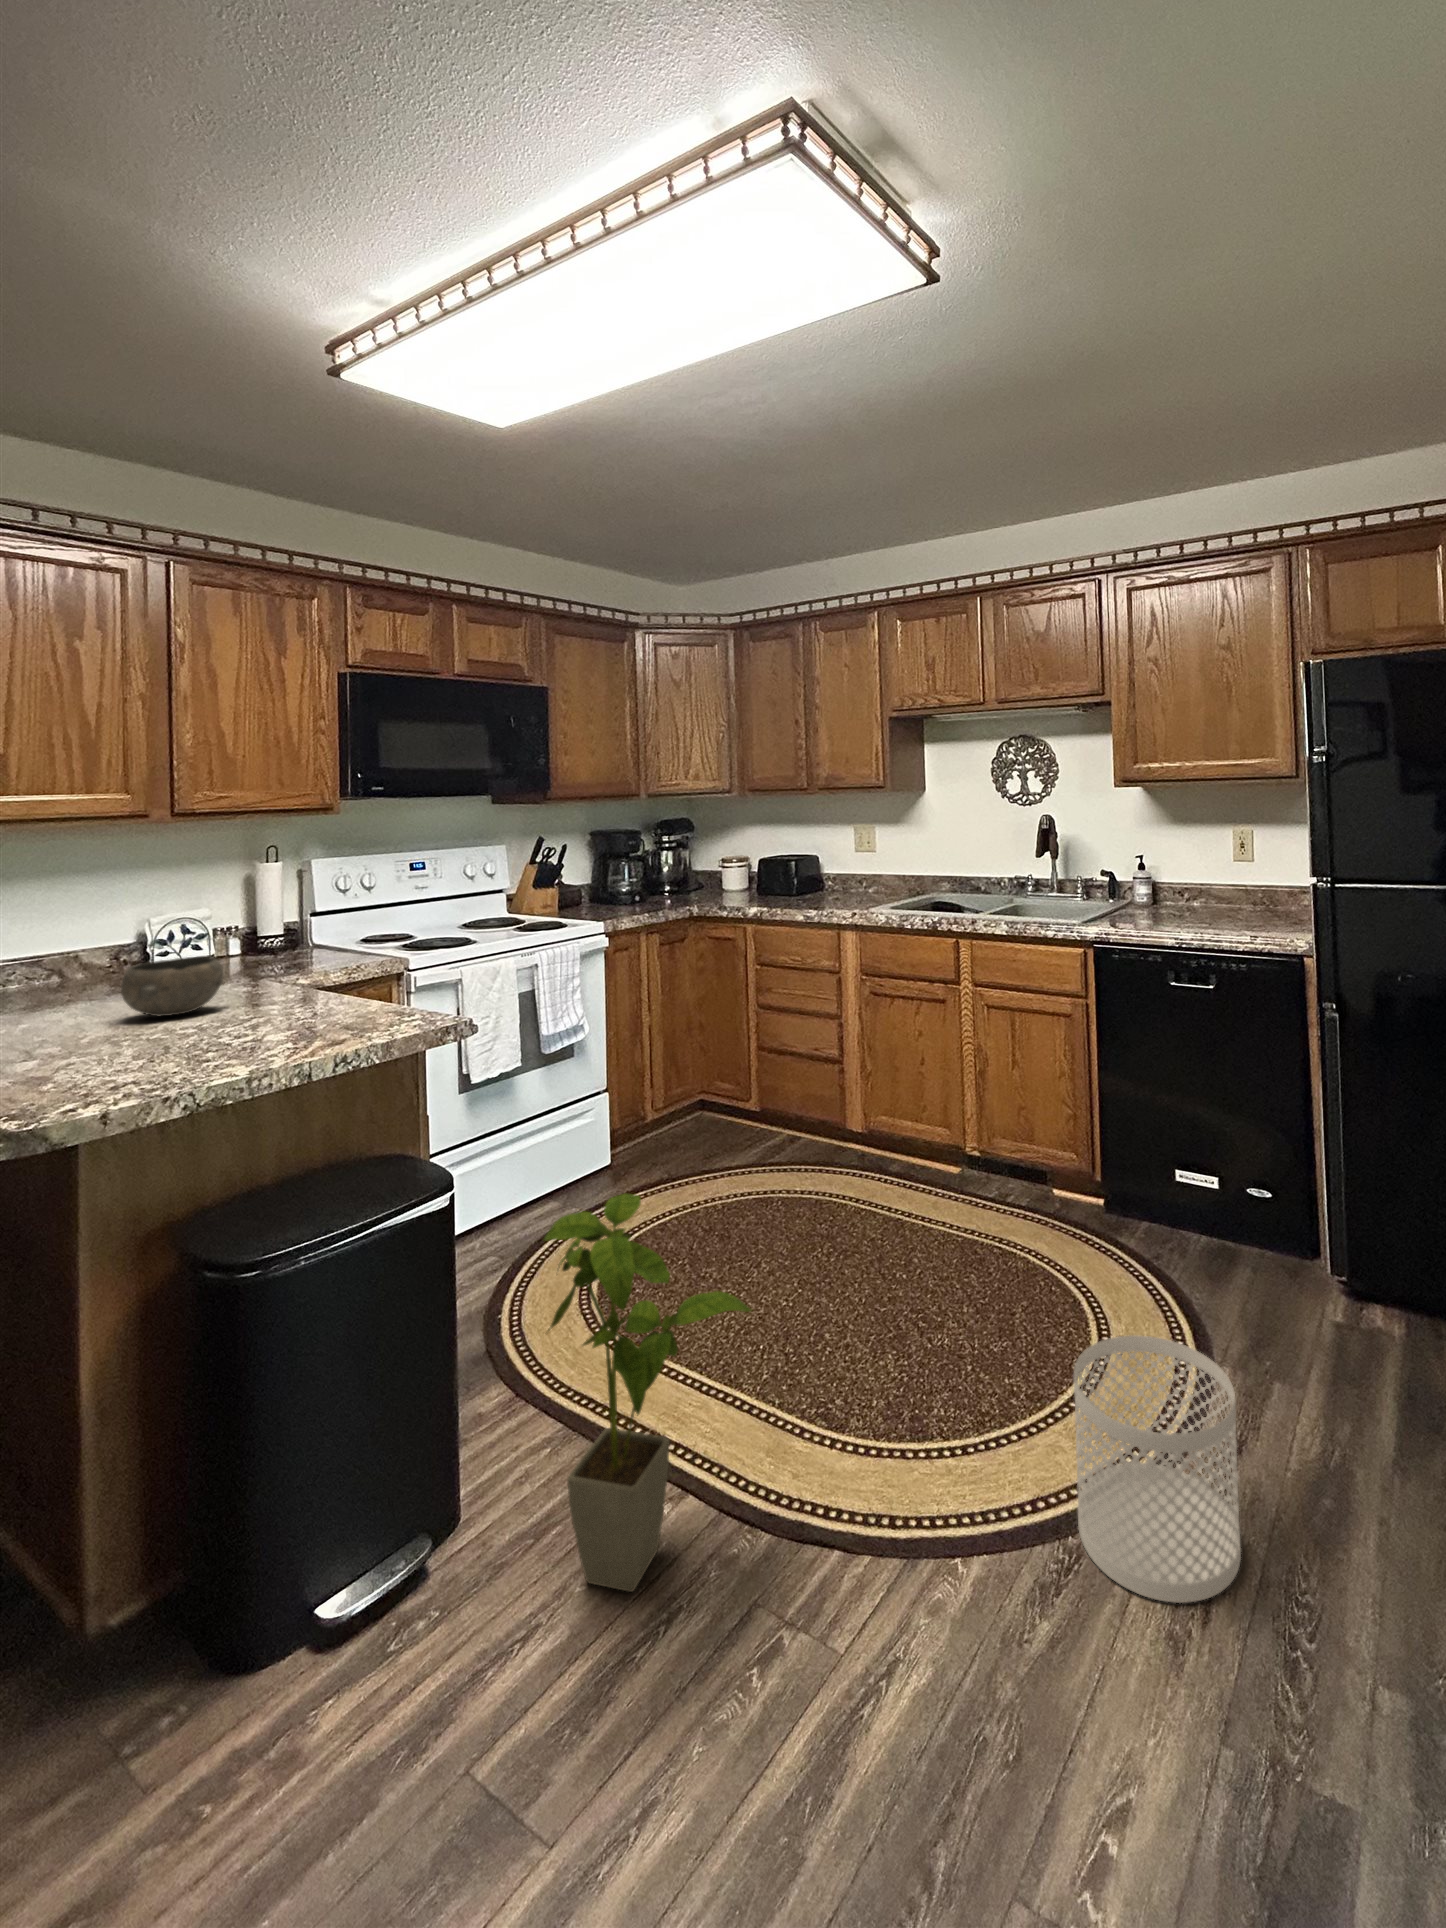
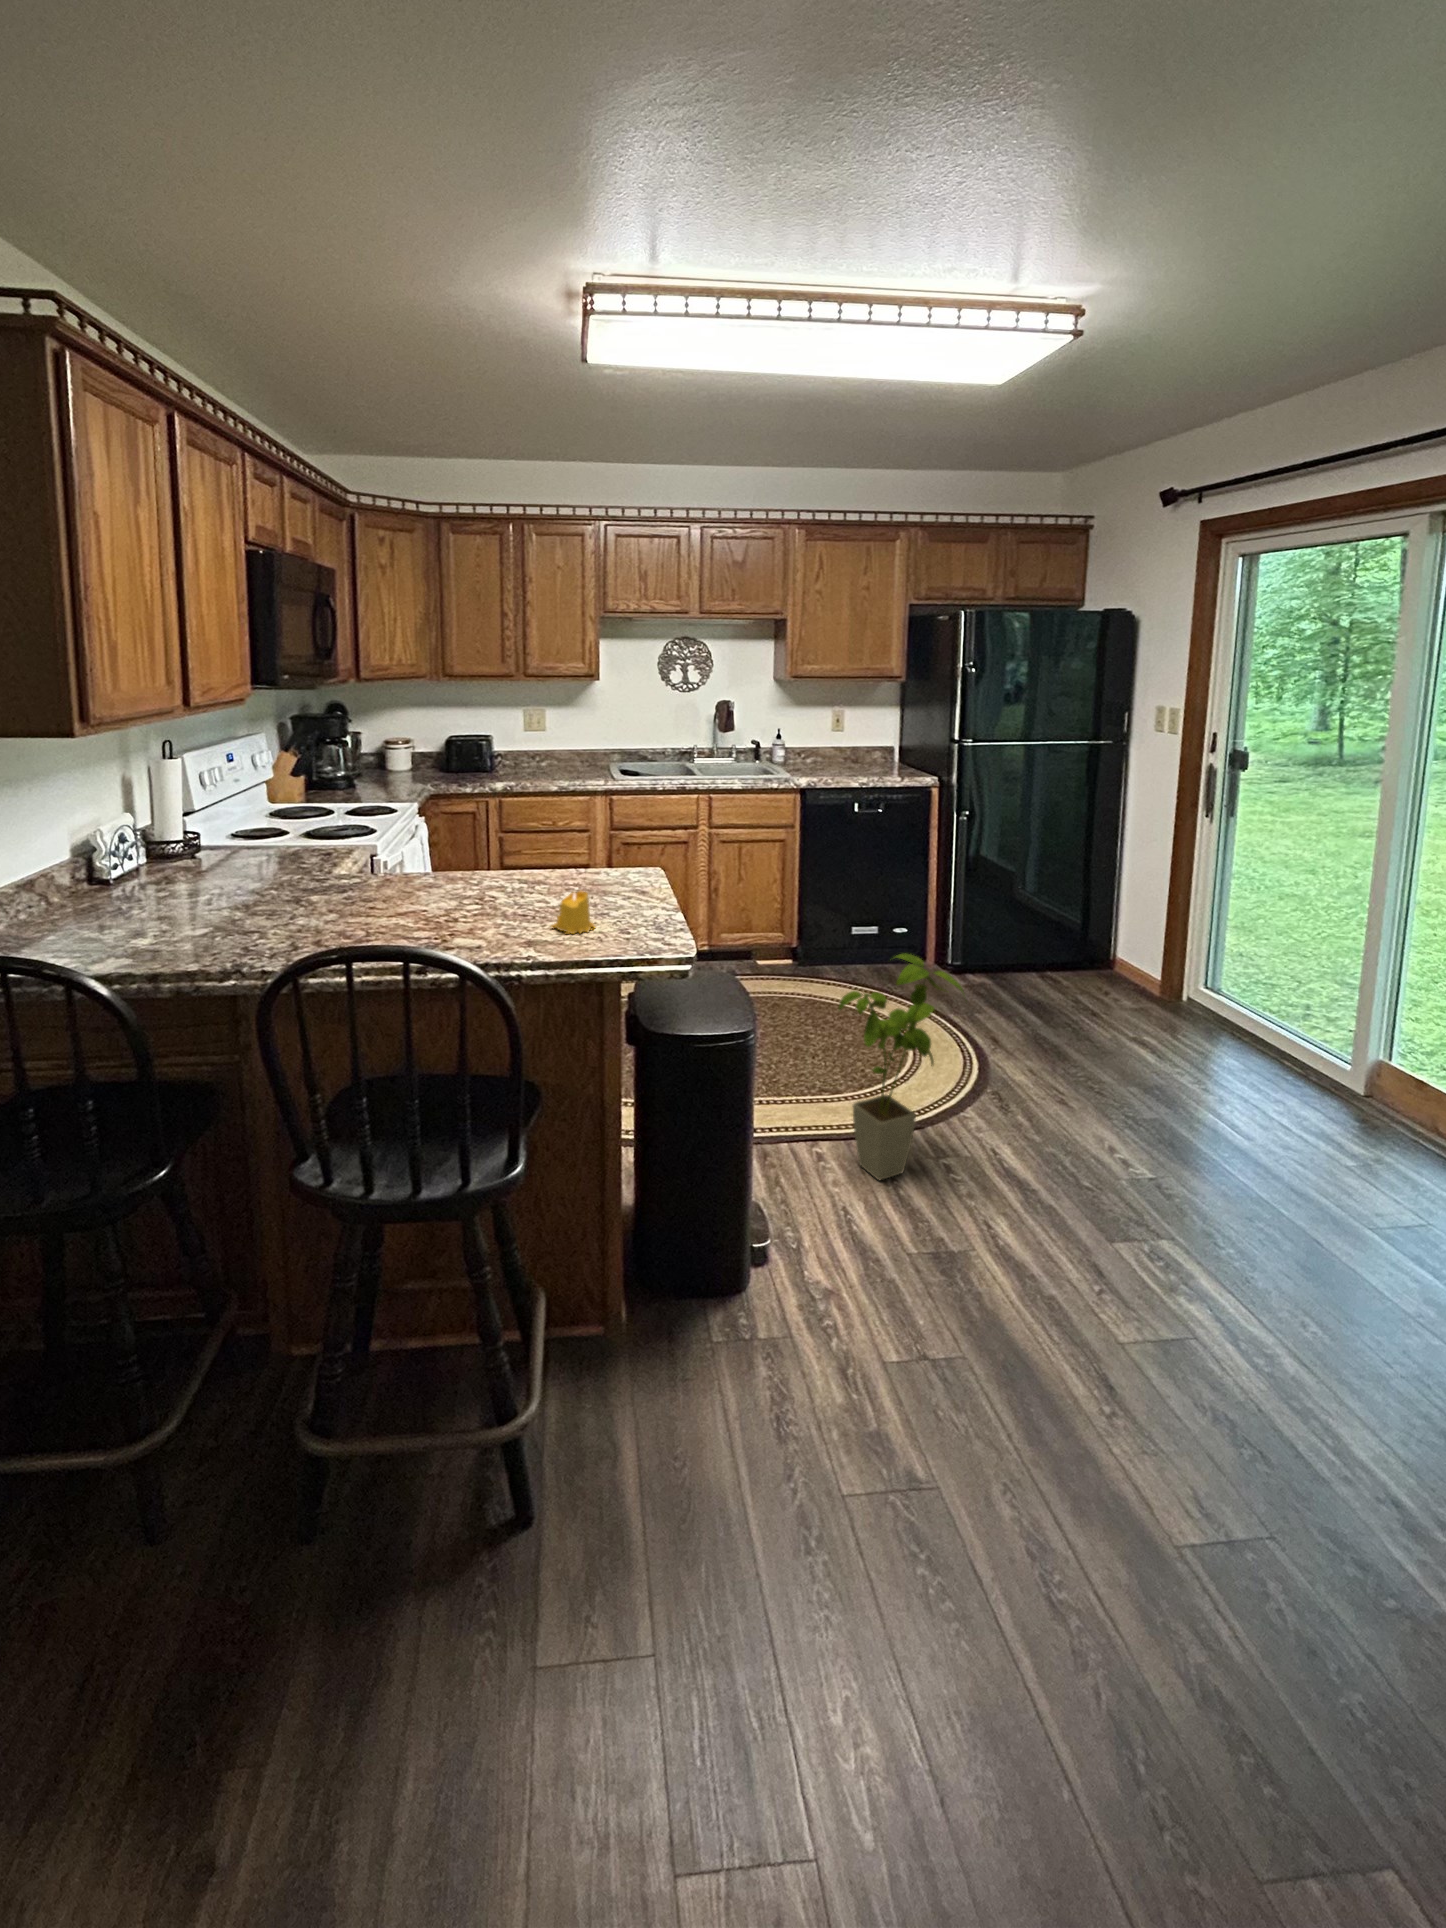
bowl: present [121,957,223,1016] -> none [461,855,536,910]
candle: none [57,1000,116,1050] -> present [552,891,595,934]
waste basket: present [1074,1335,1241,1603] -> none [991,983,1078,1088]

